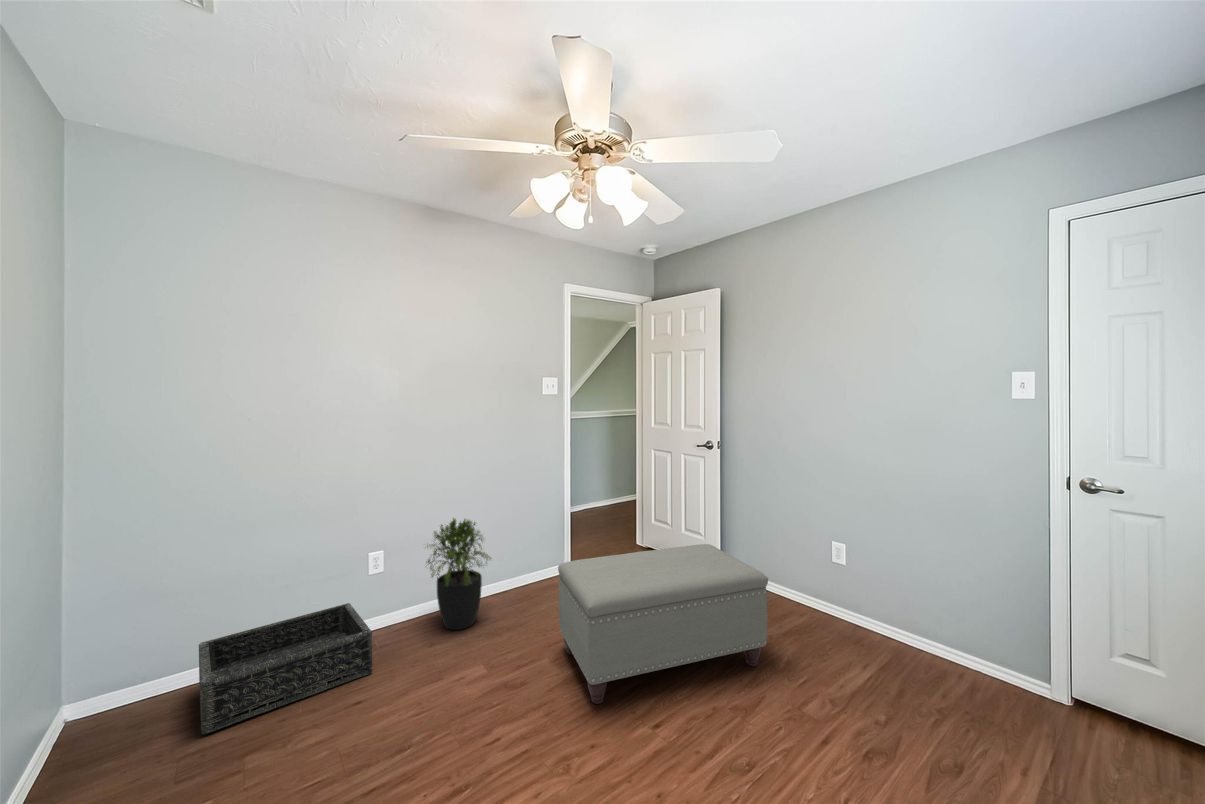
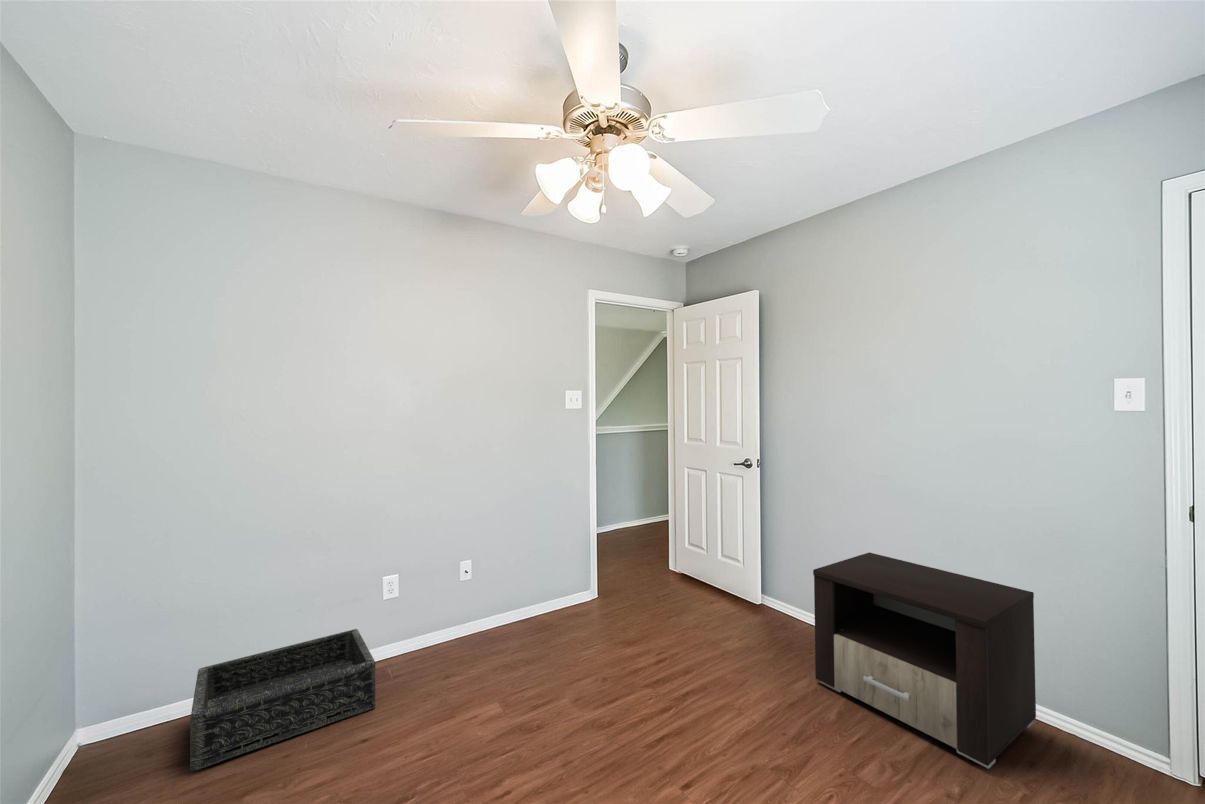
potted plant: present [427,518,491,630] -> none [433,538,508,662]
nightstand: none [766,524,945,698] -> present [813,552,1036,769]
ottoman: present [558,544,768,704] -> none [577,574,817,757]

